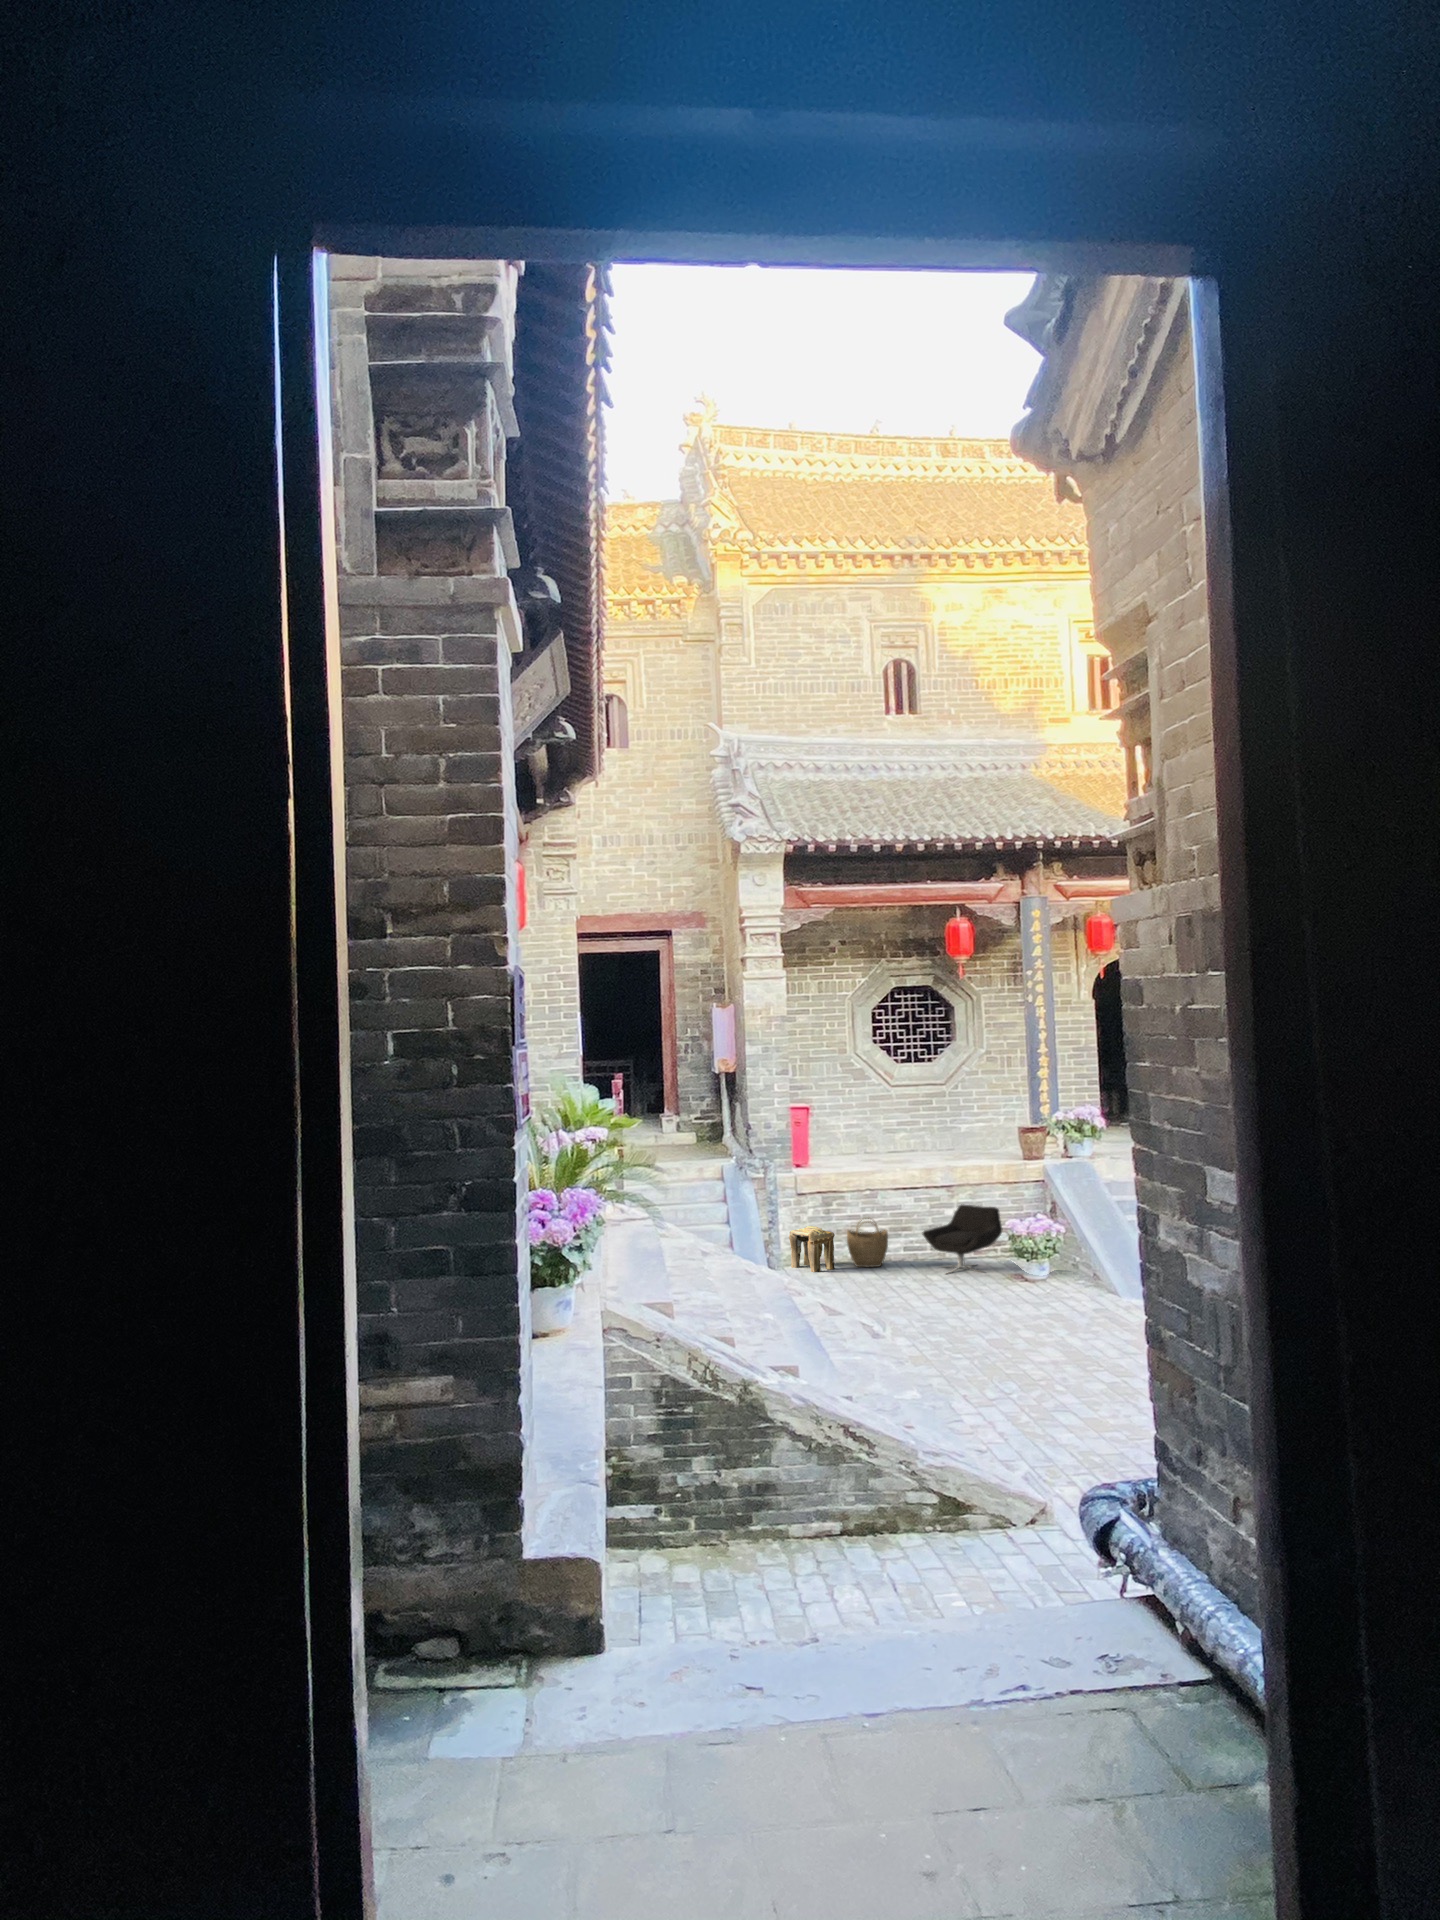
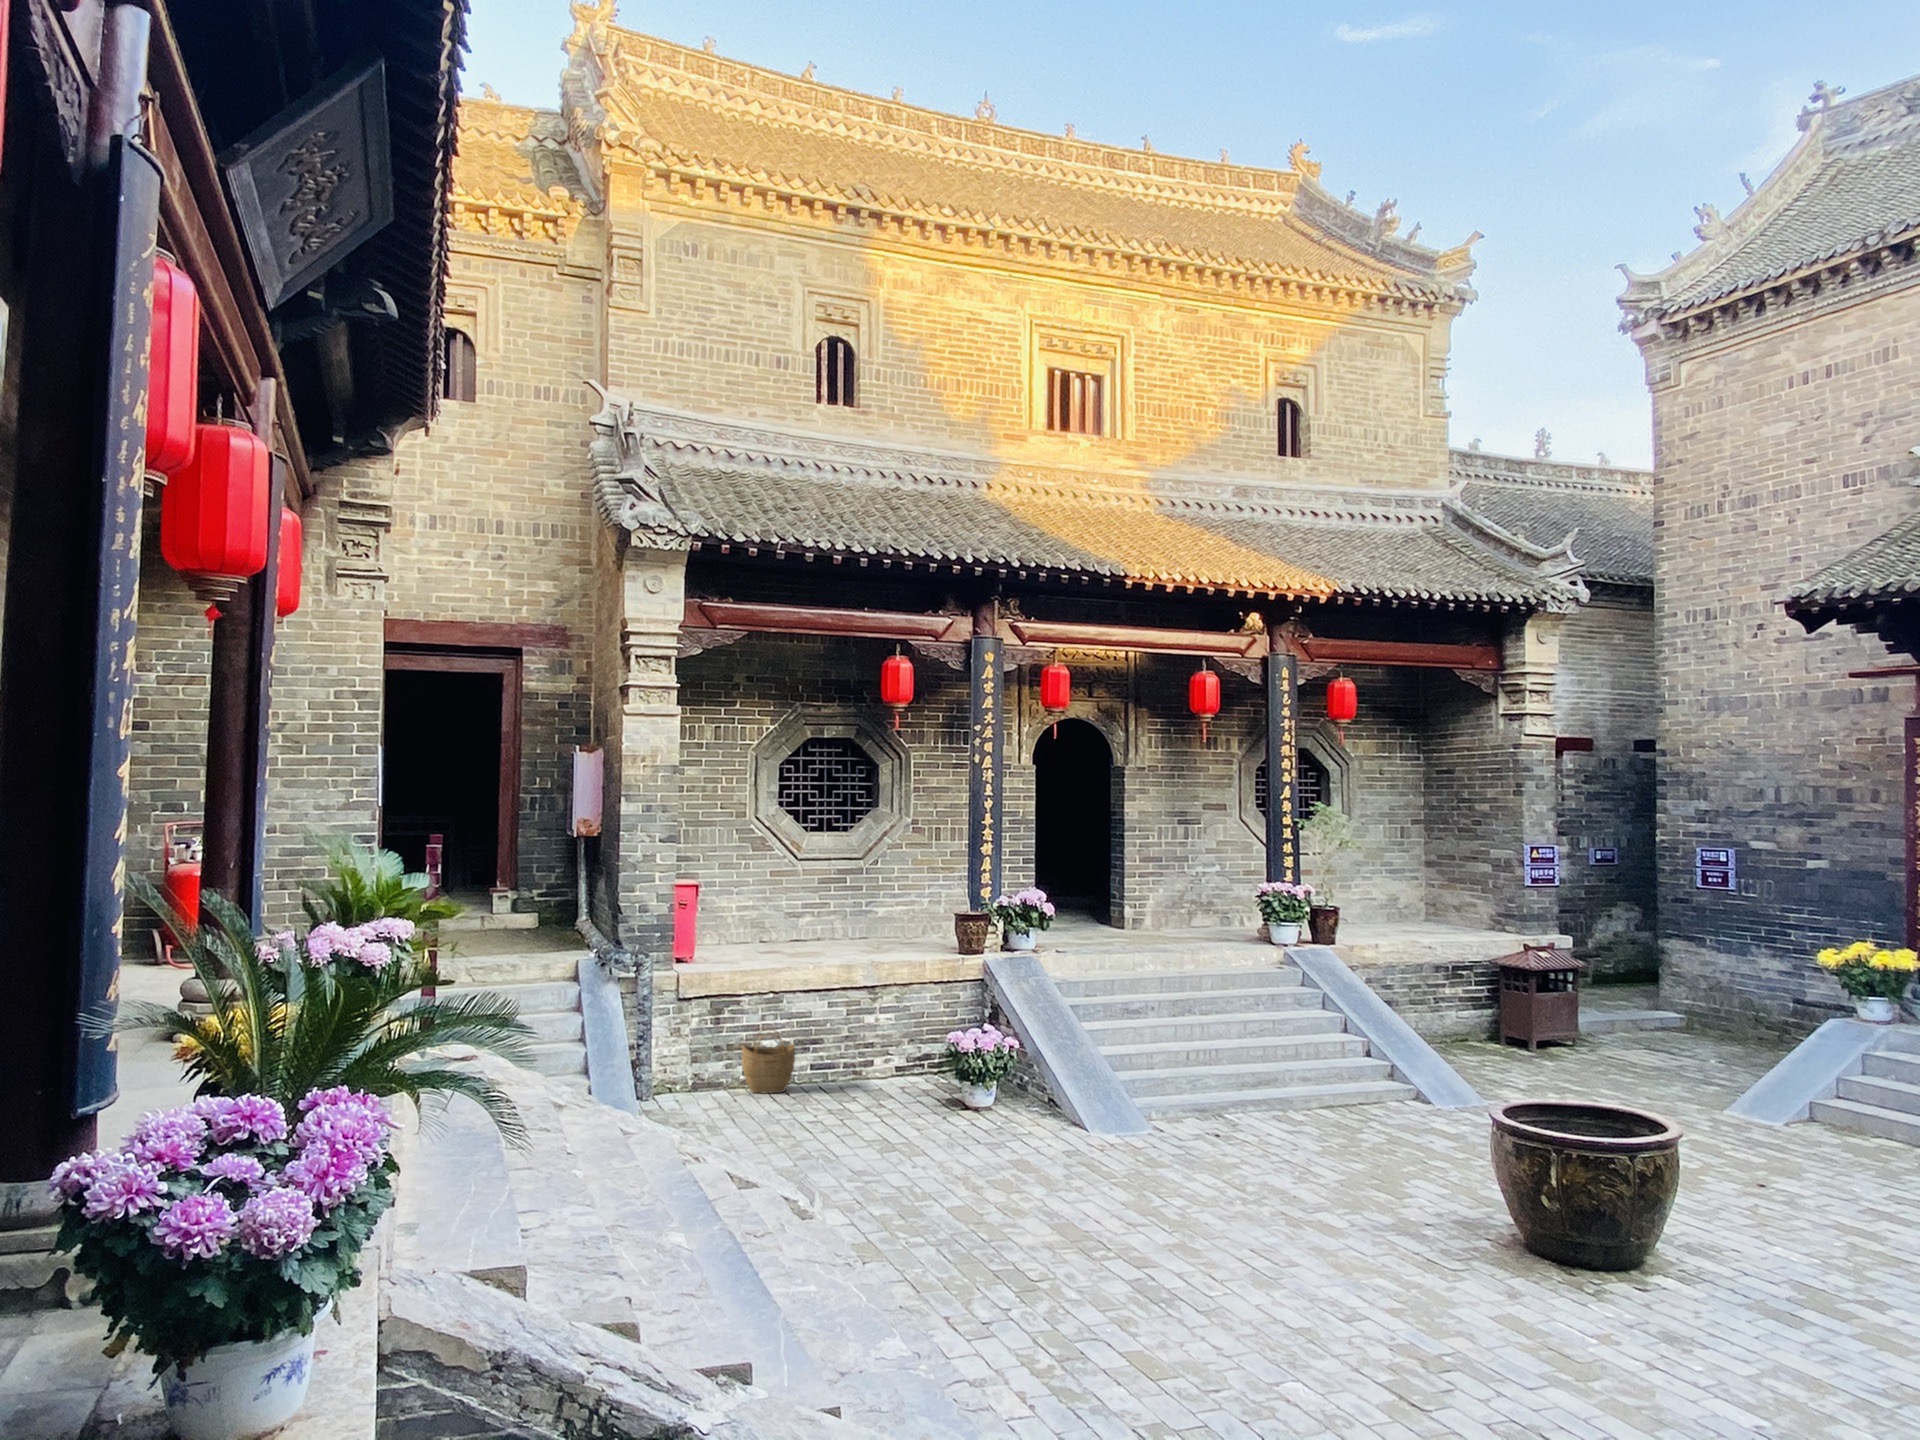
lounge chair: present [922,1204,1002,1273] -> none [840,1012,939,1102]
stool: present [789,1226,835,1272] -> none [666,1039,727,1101]

